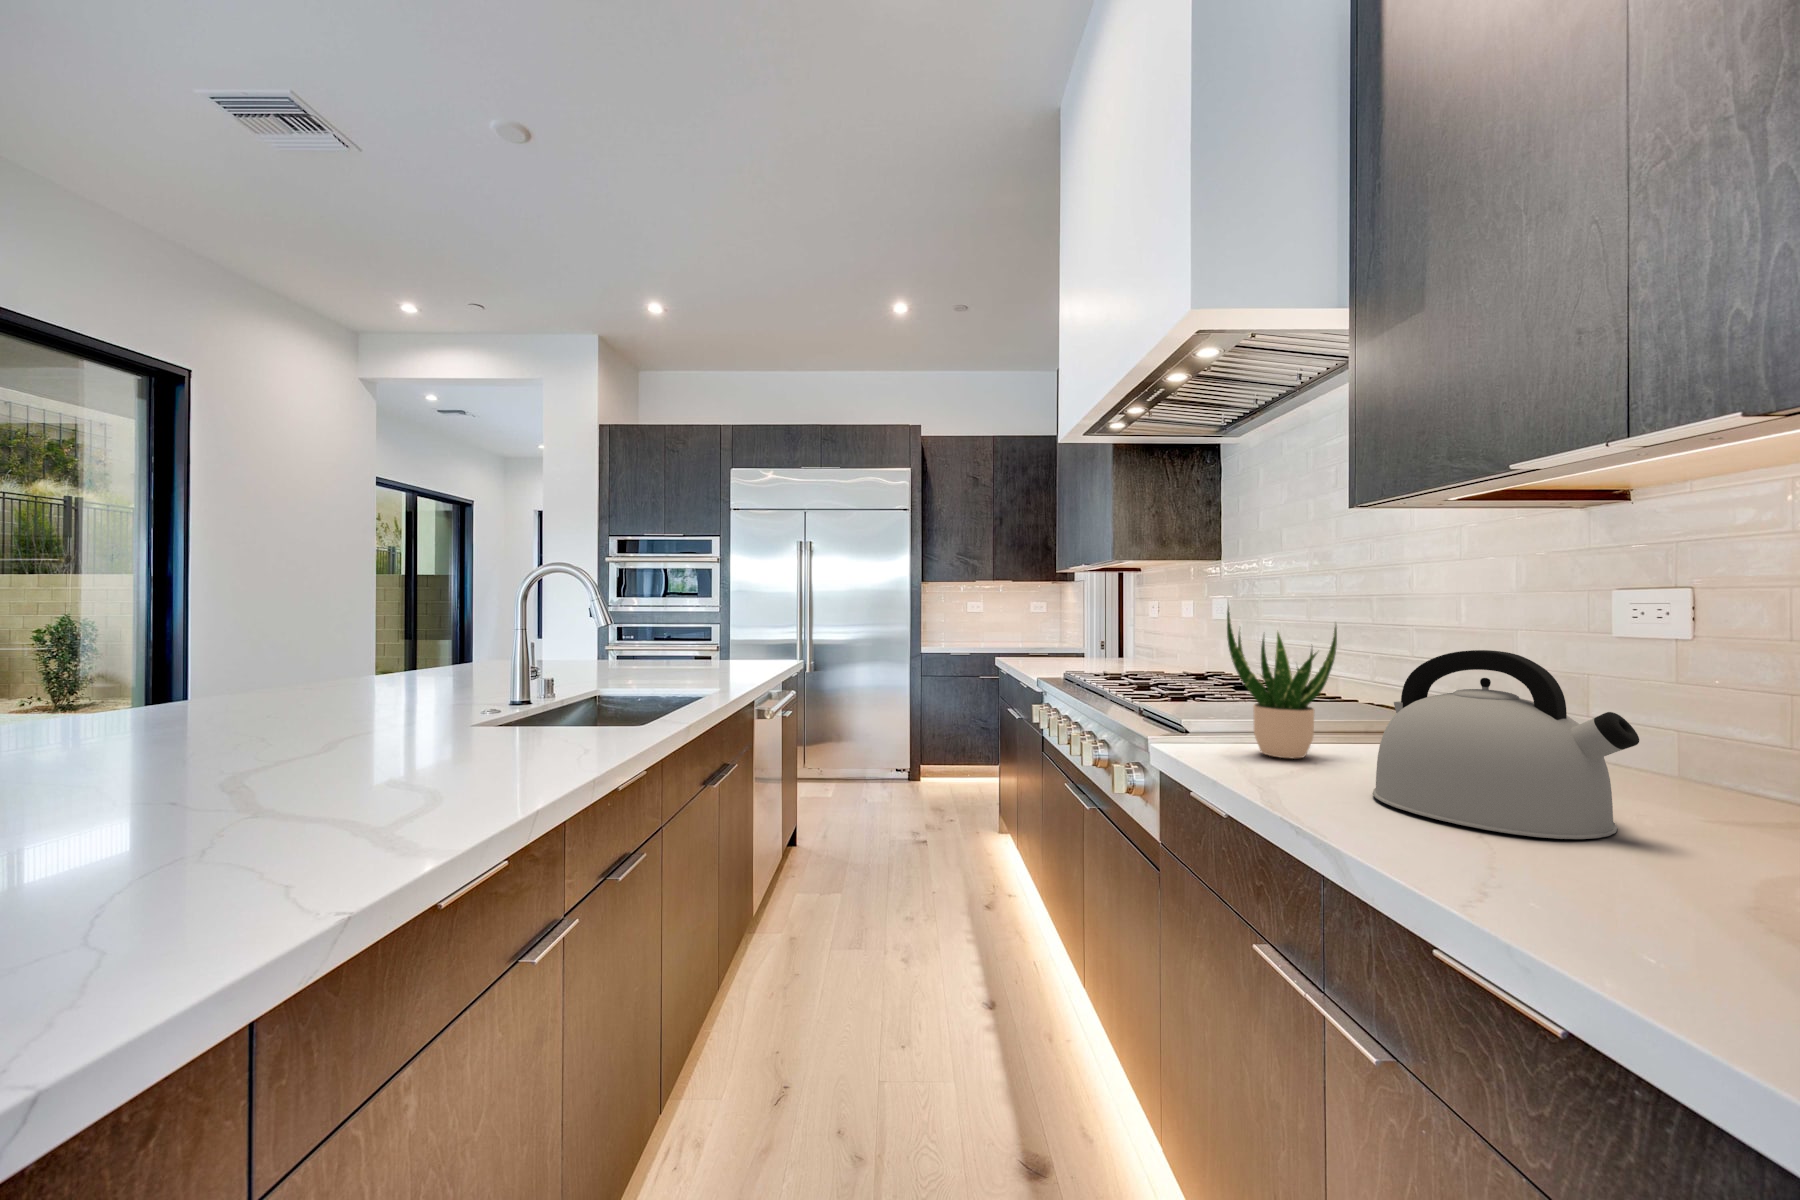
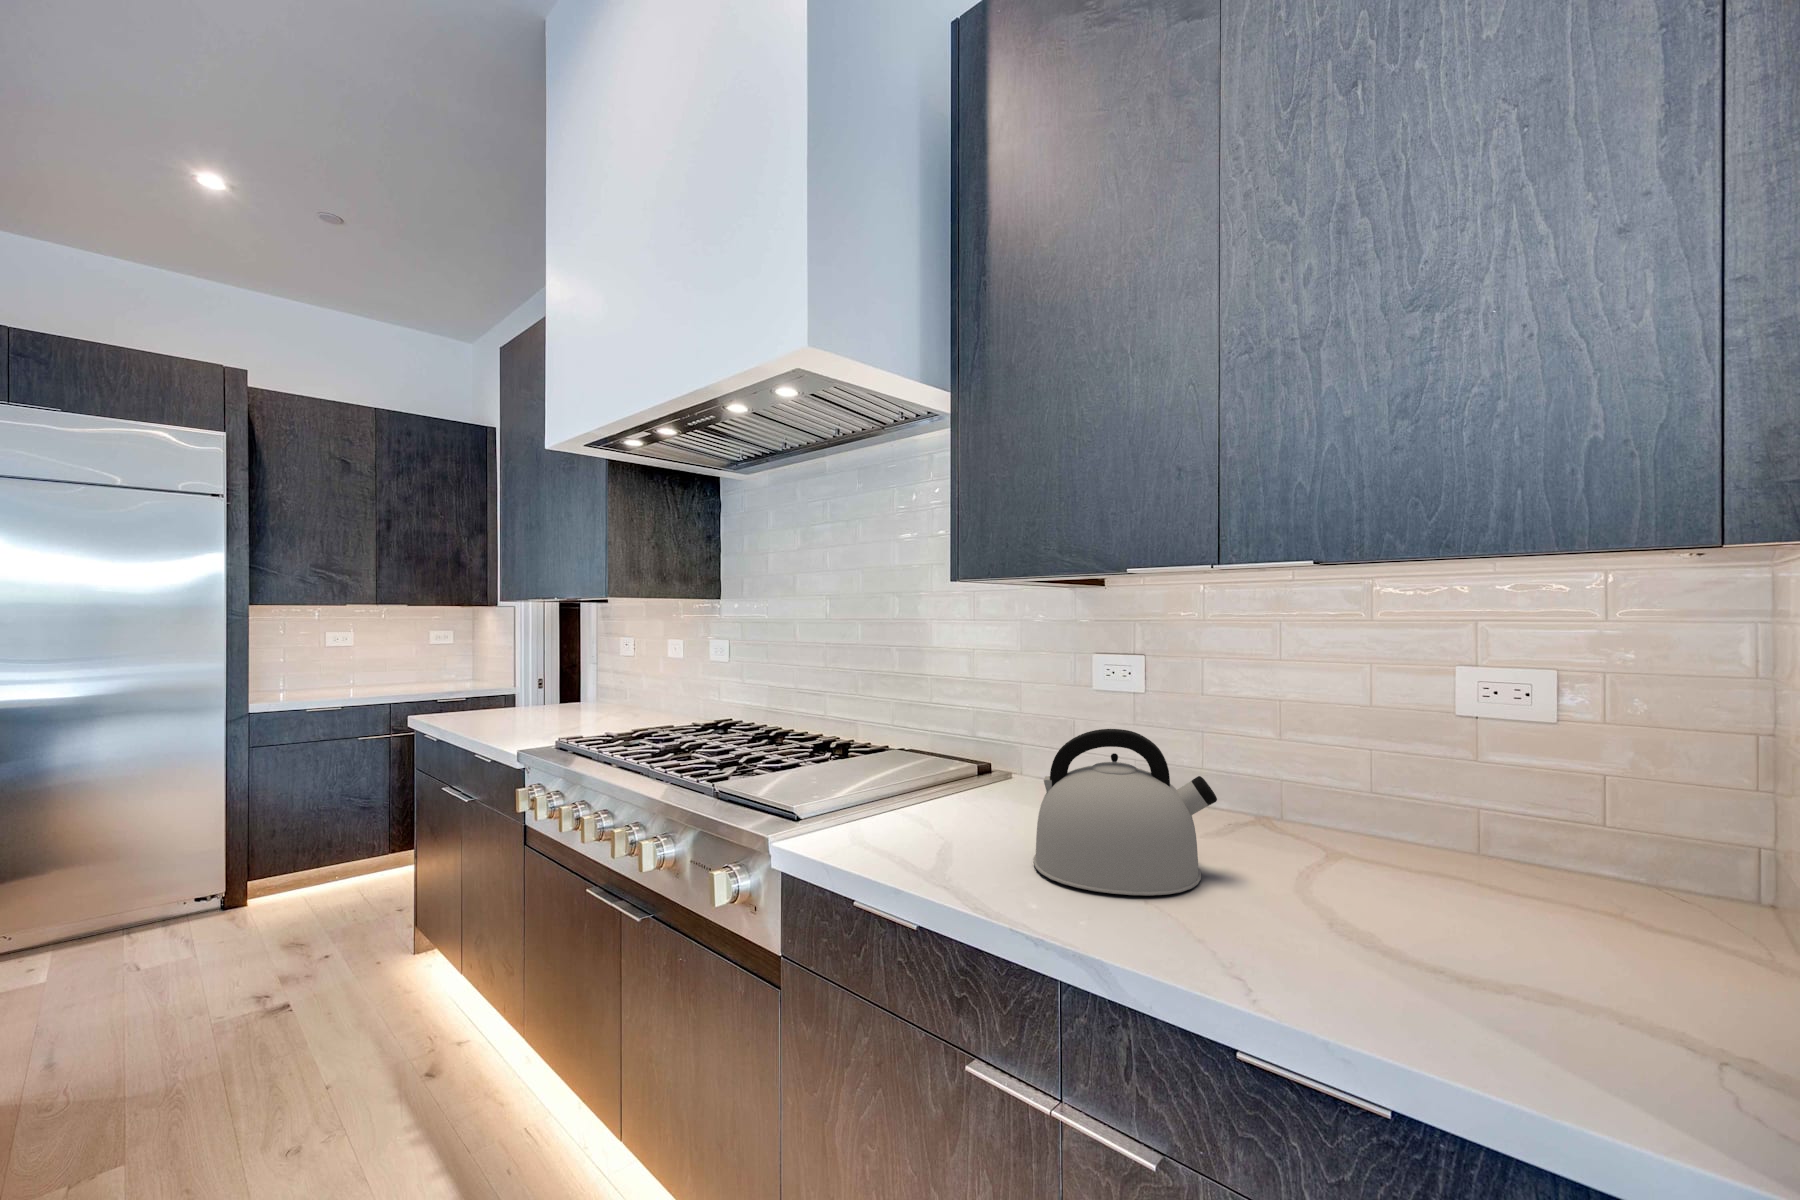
potted plant: present [1227,611,1337,759] -> none [869,686,959,839]

